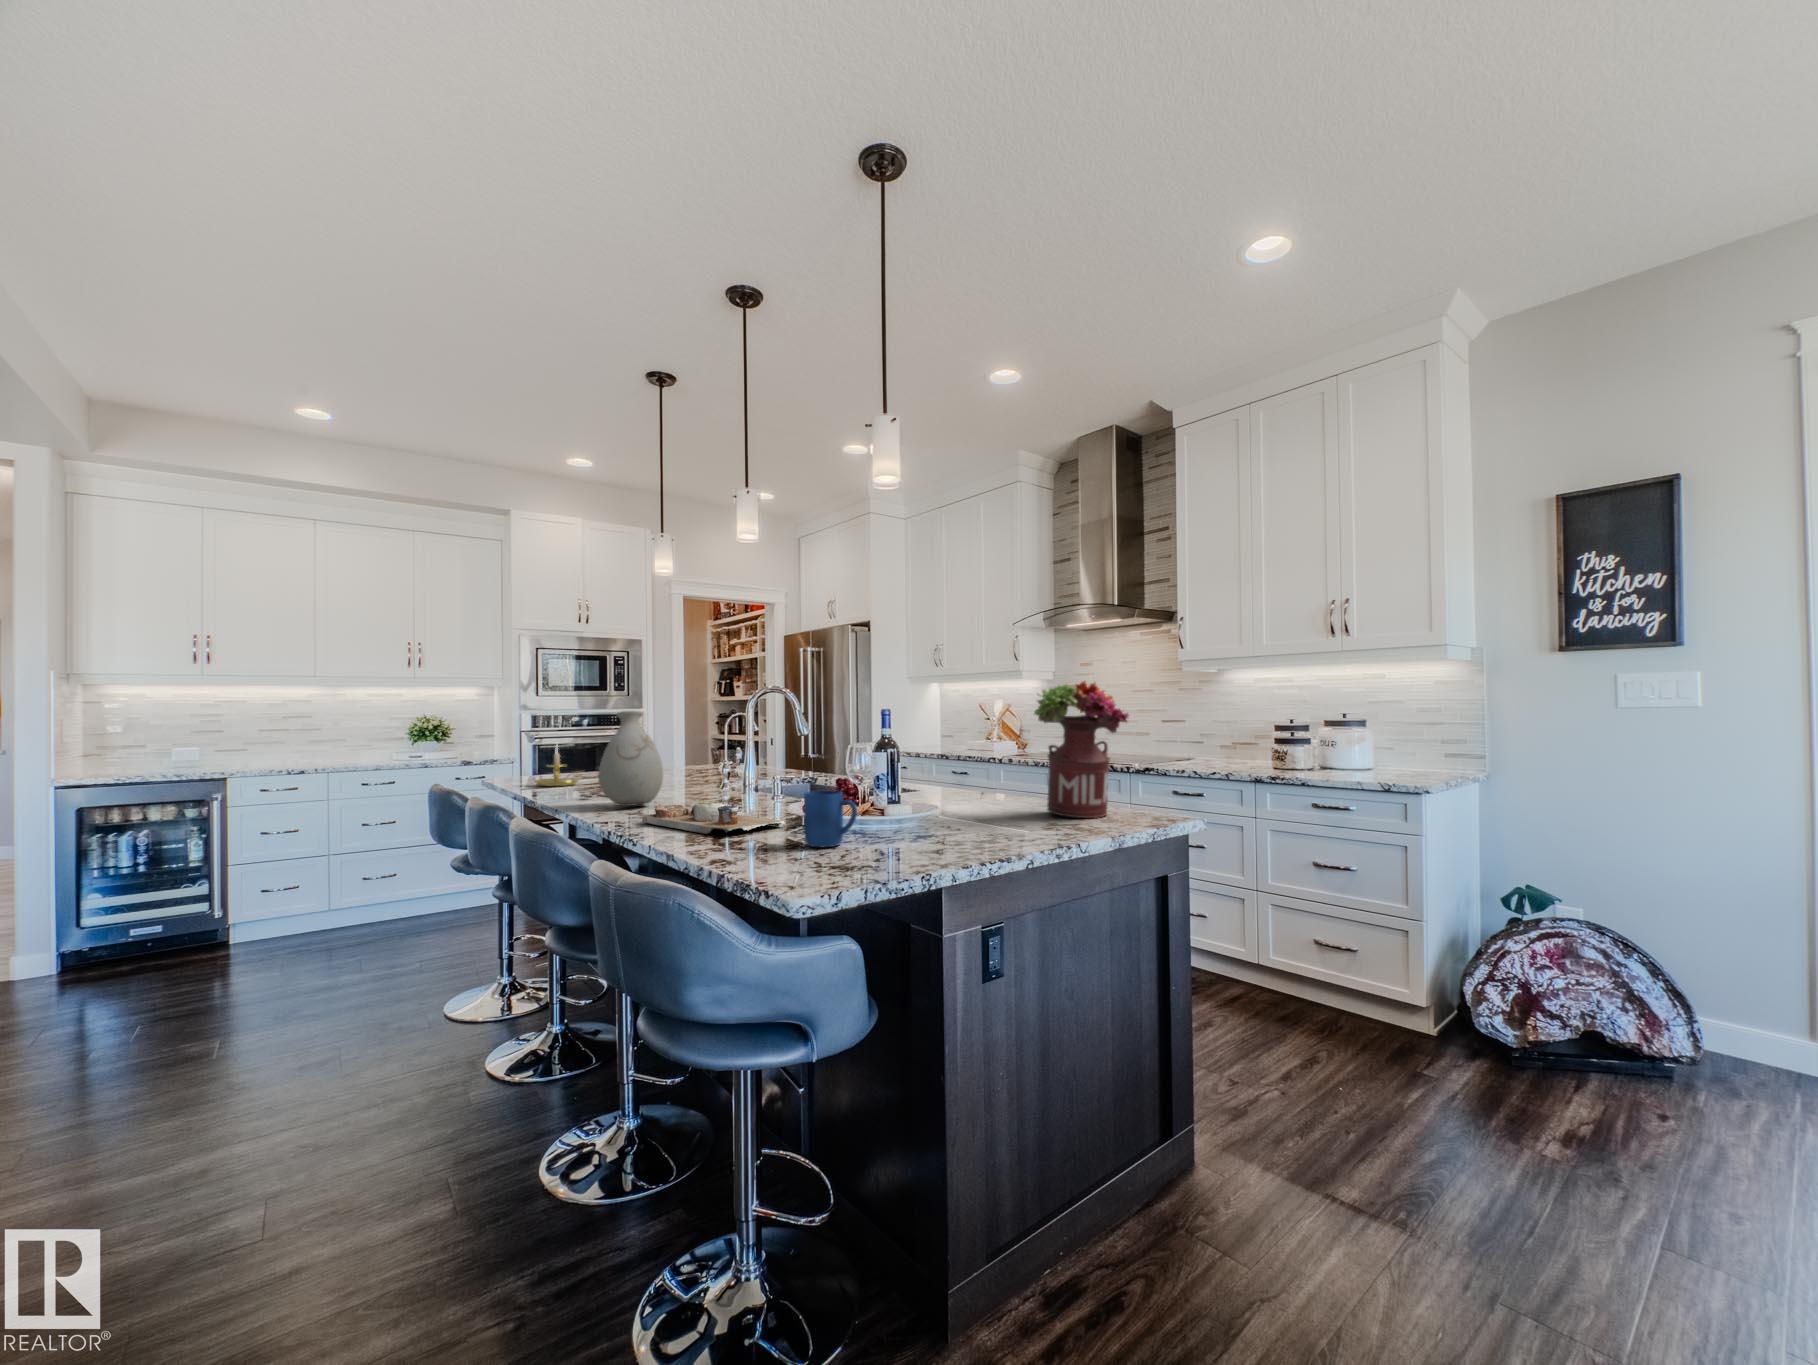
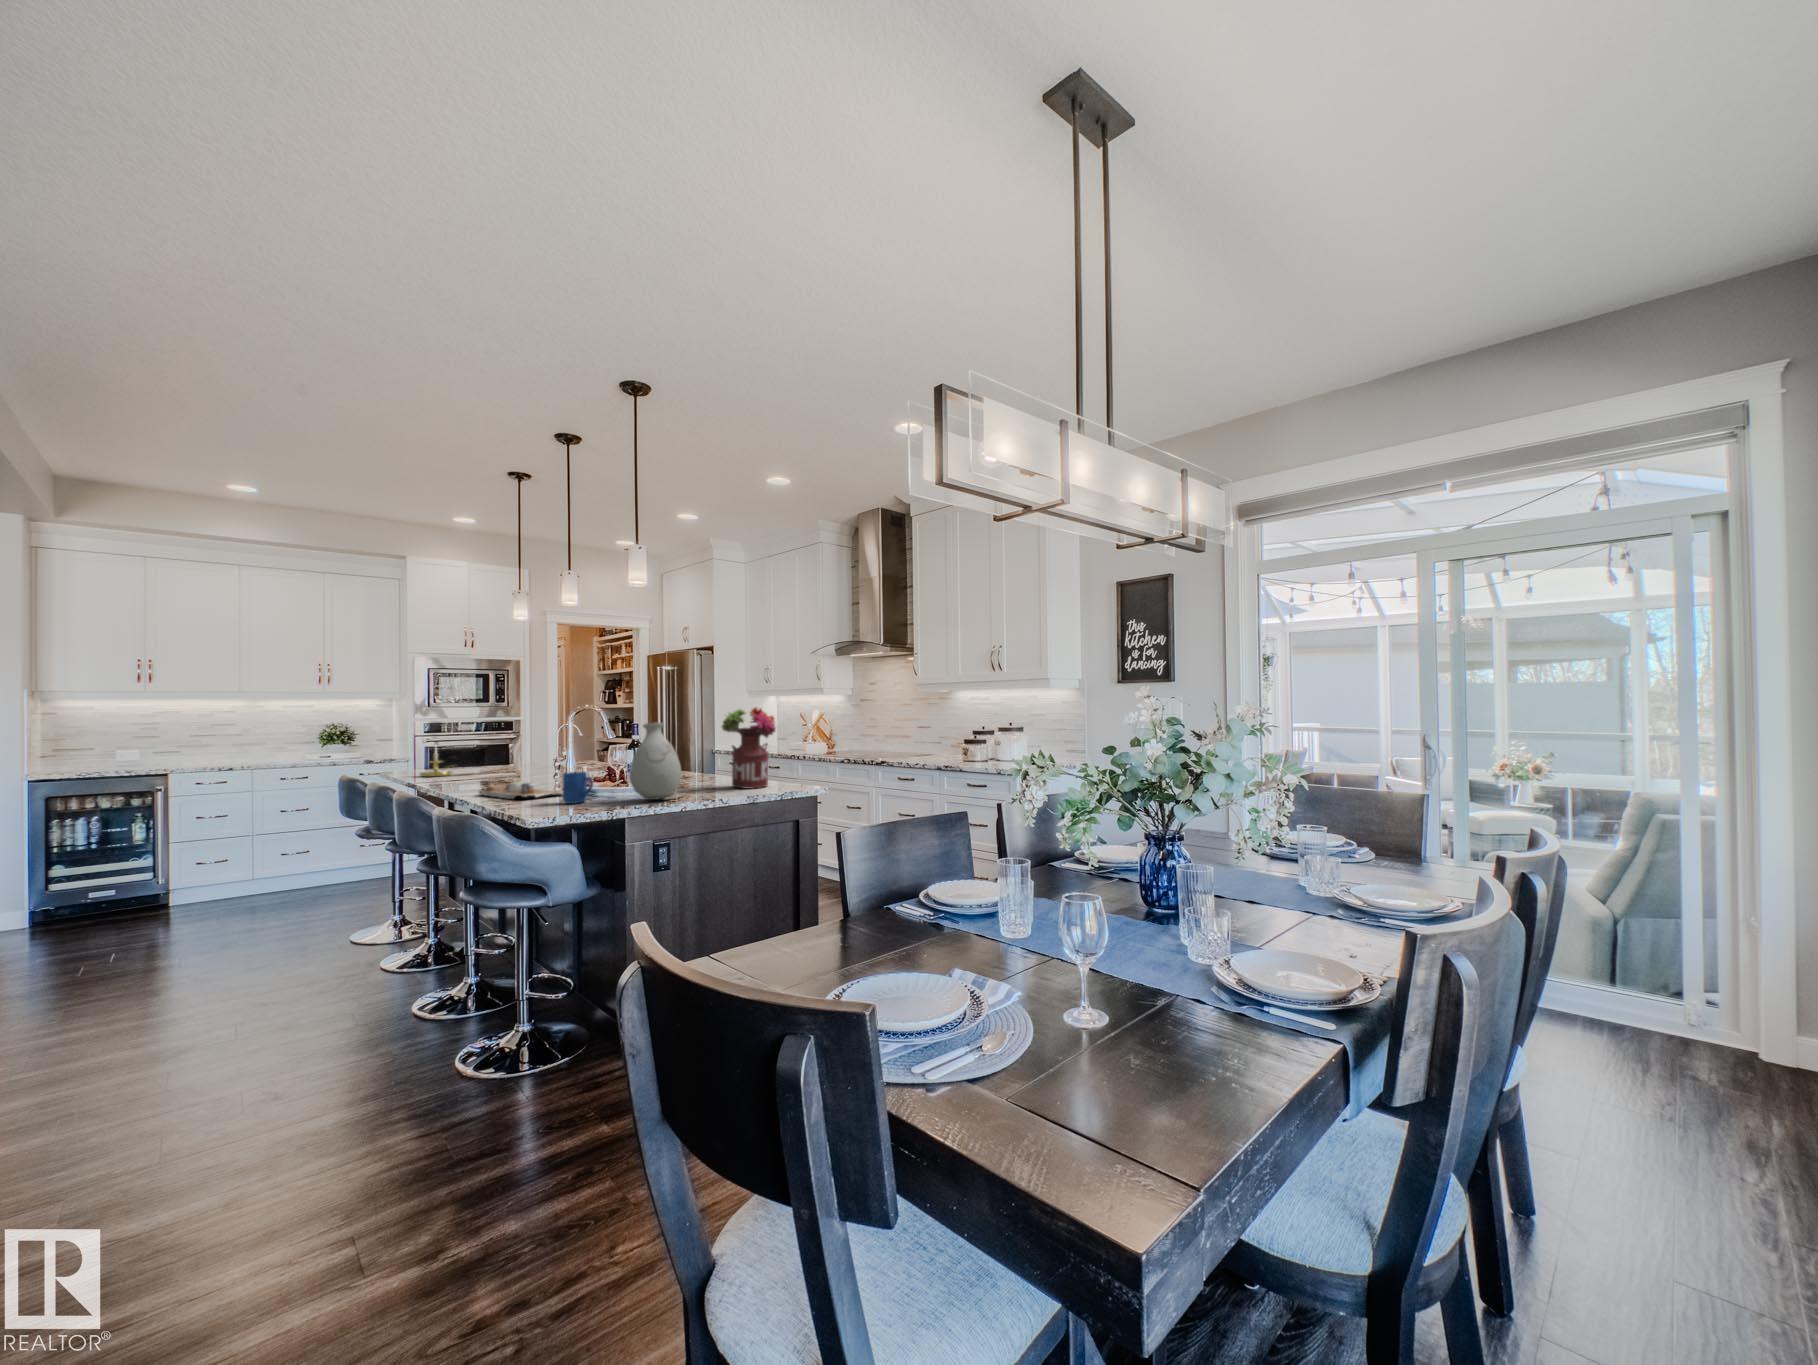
vase: present [598,711,663,806] -> present [629,723,682,800]

